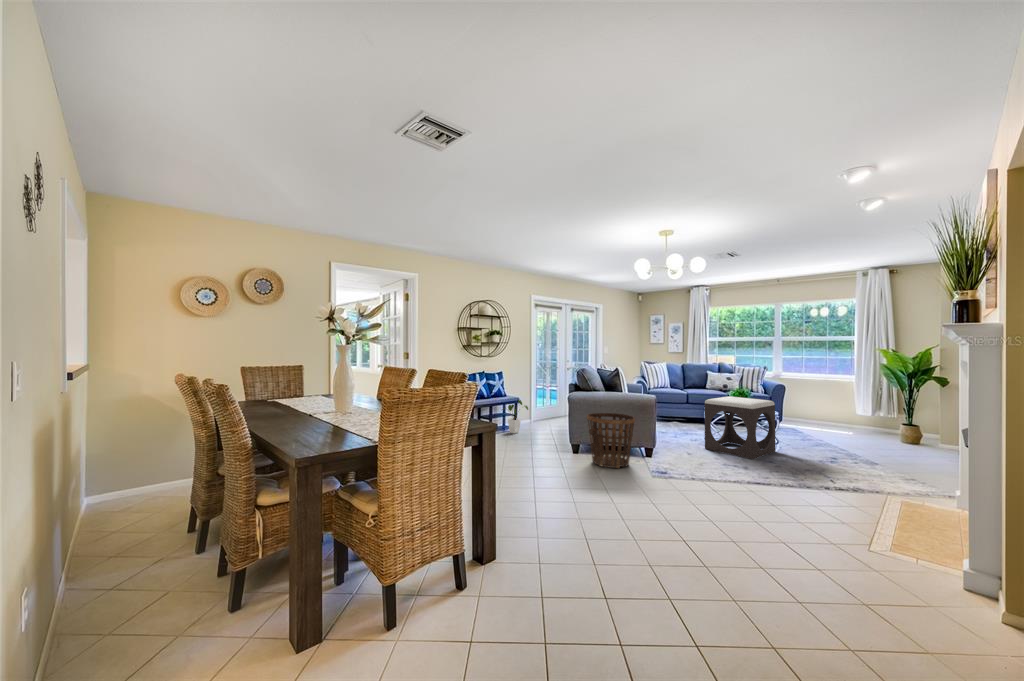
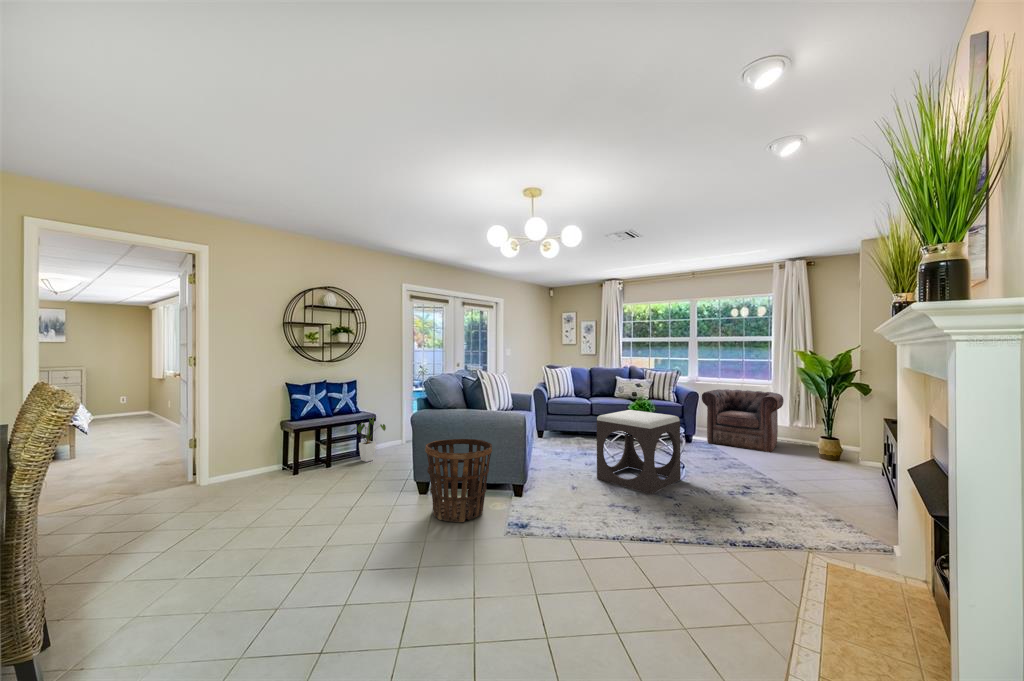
armchair: none [788,383,866,437] -> present [702,389,784,452]

